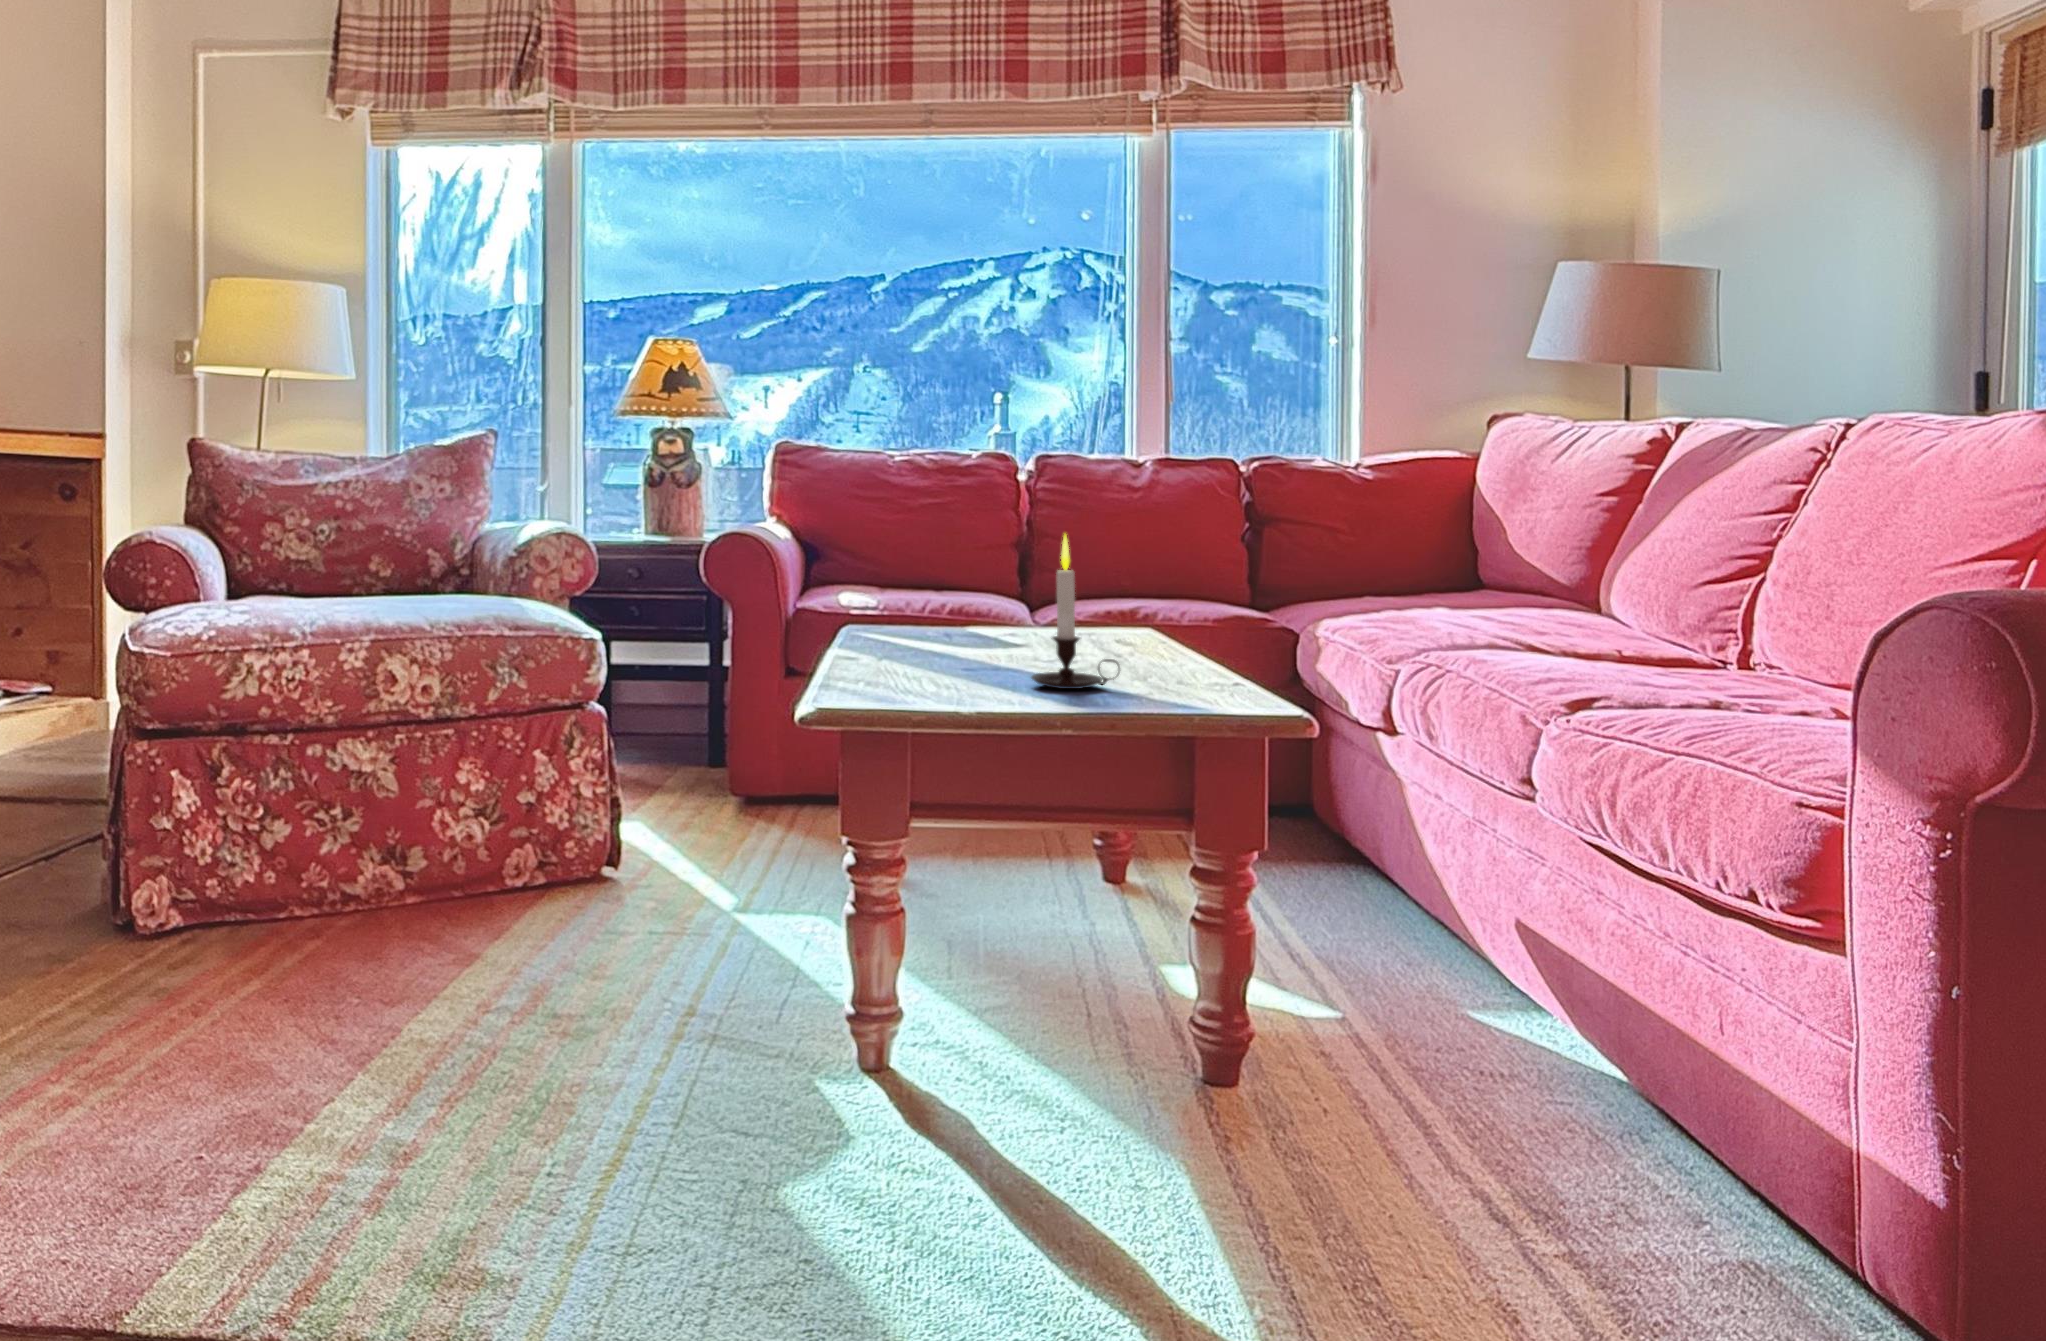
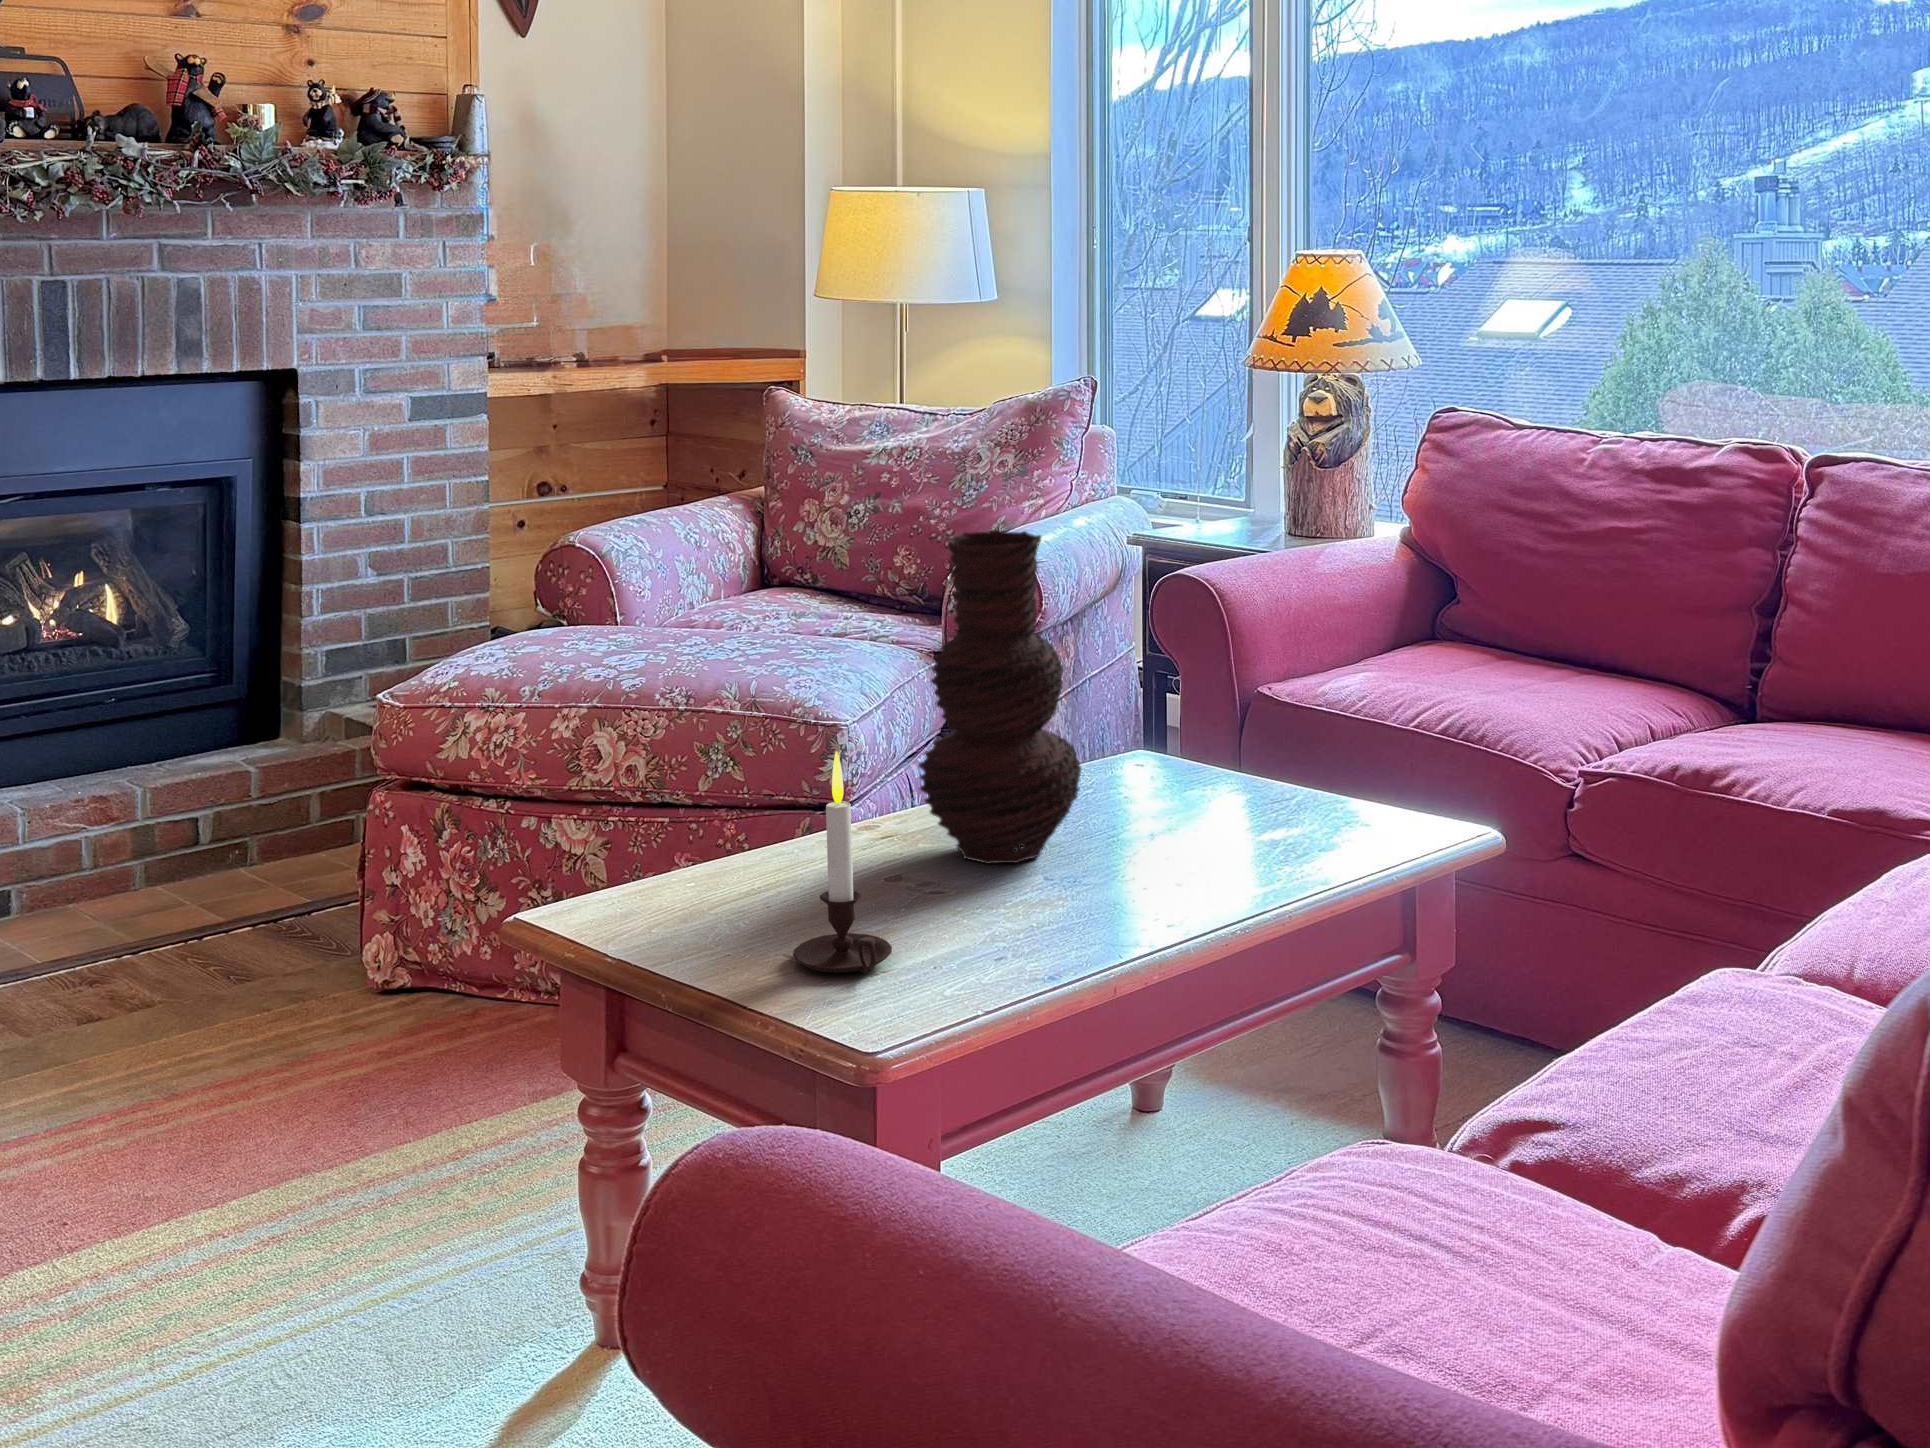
vase: none [903,425,1020,655] -> present [919,530,1081,864]

